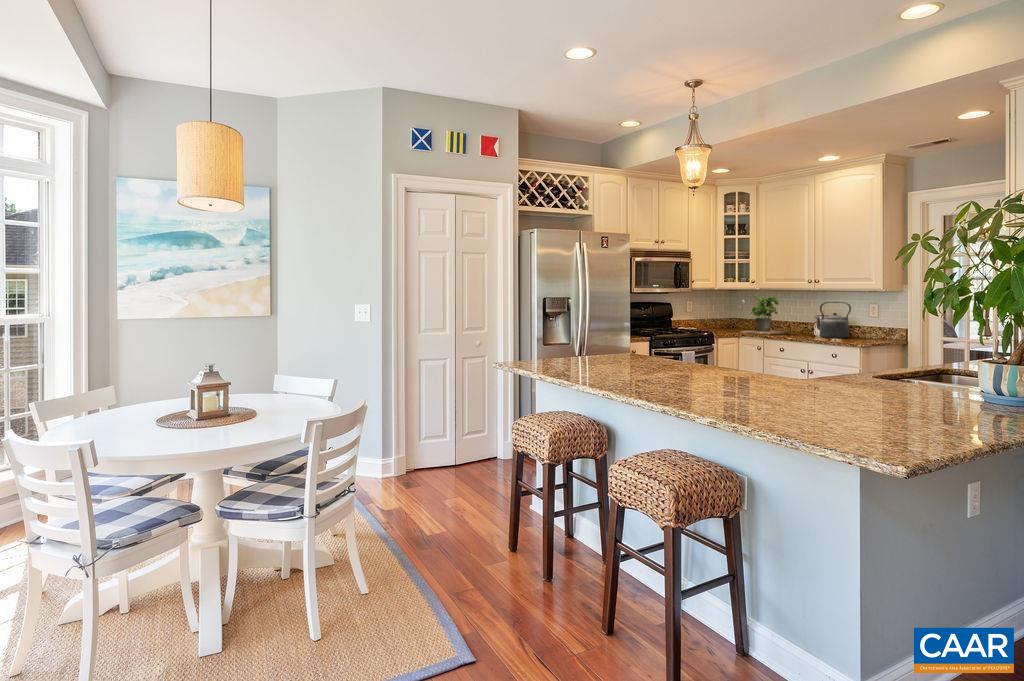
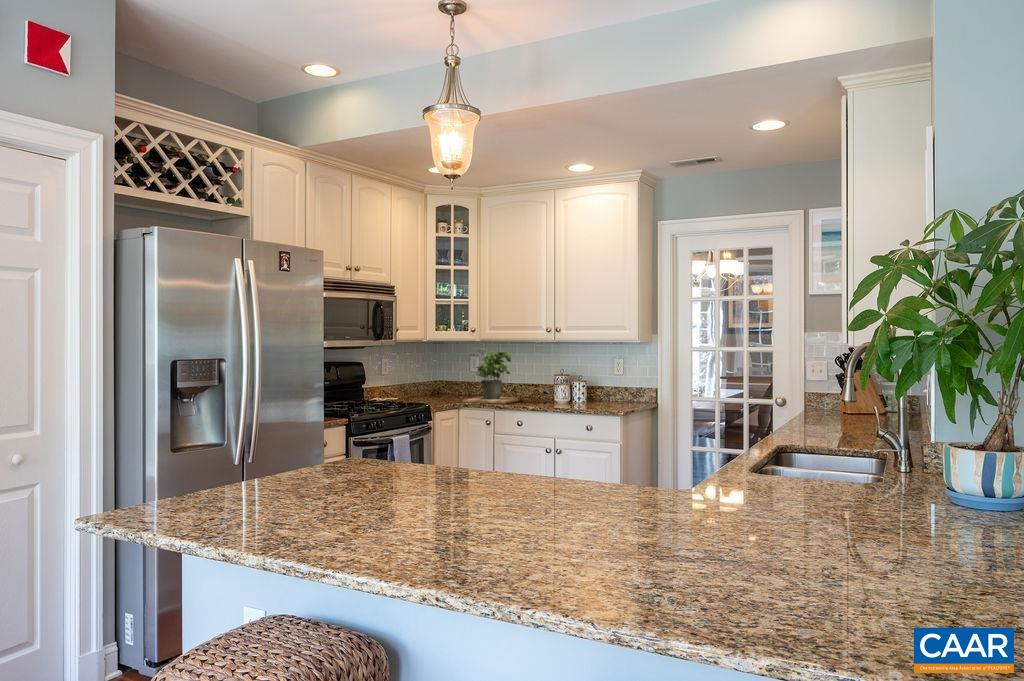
kettle: present [815,302,851,338] -> none [557,358,601,406]

